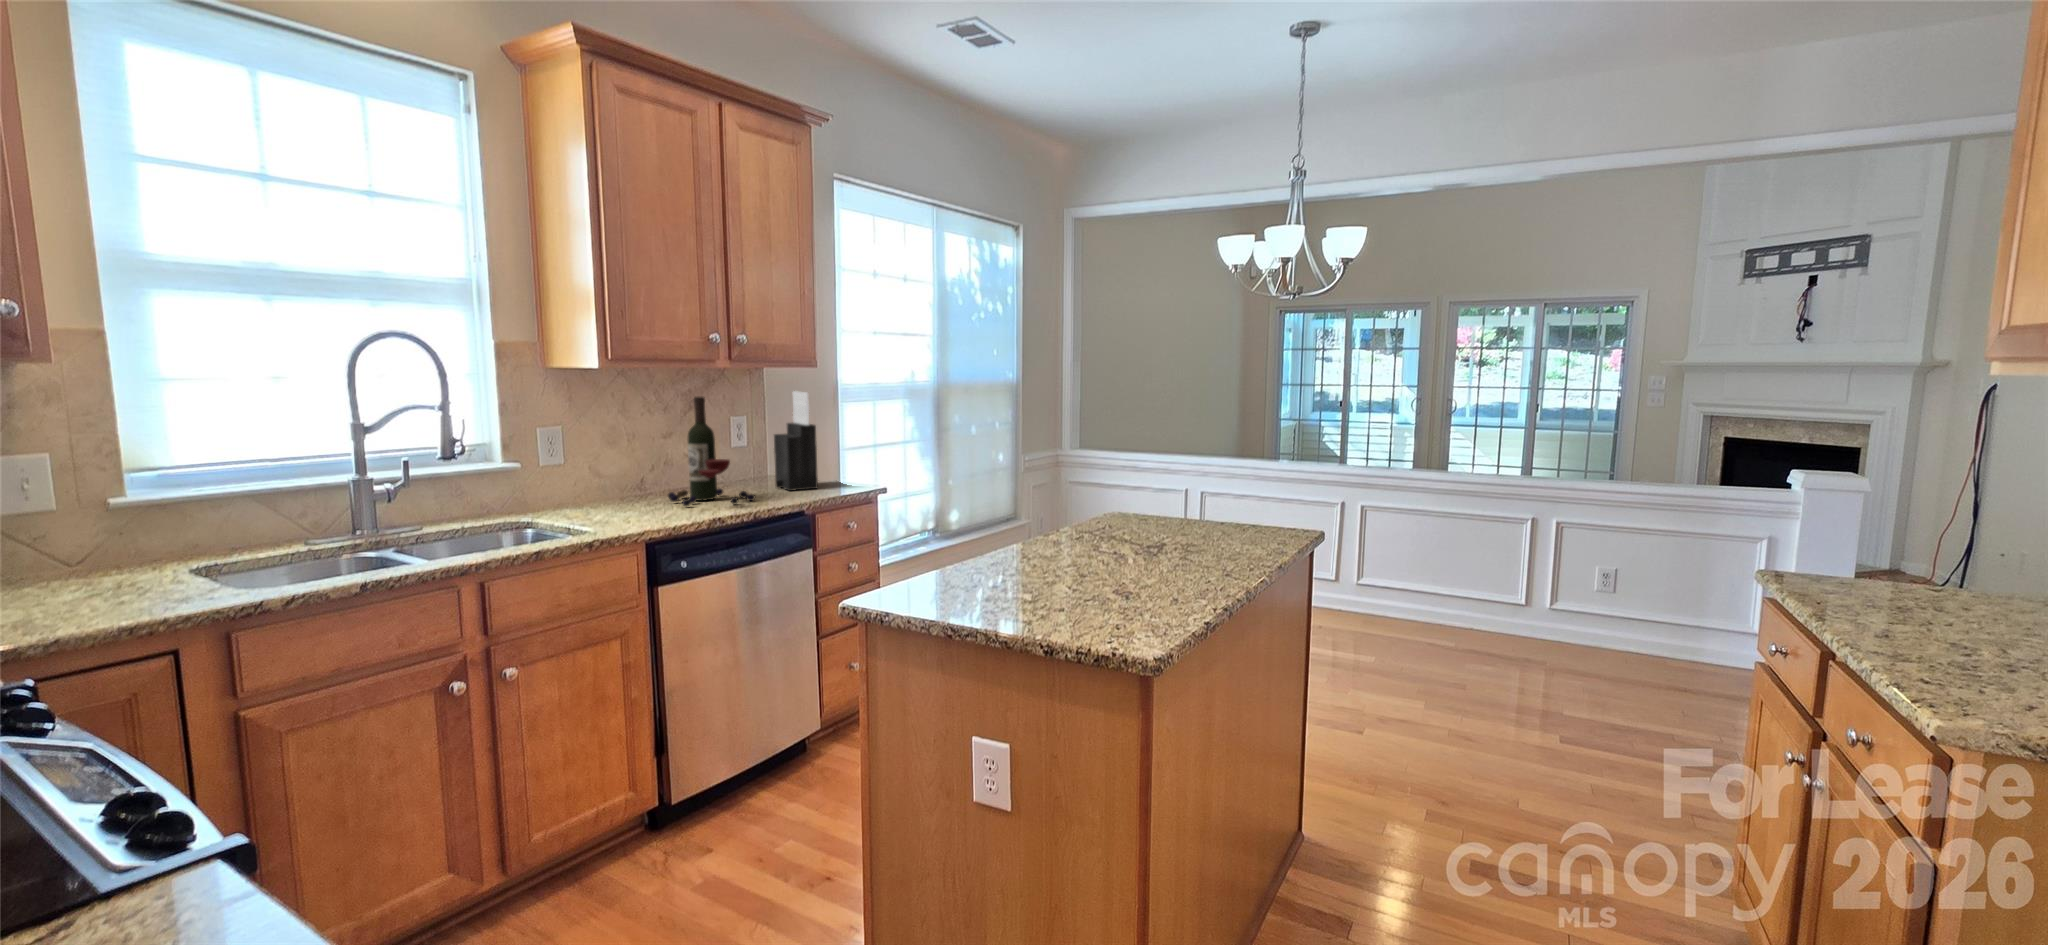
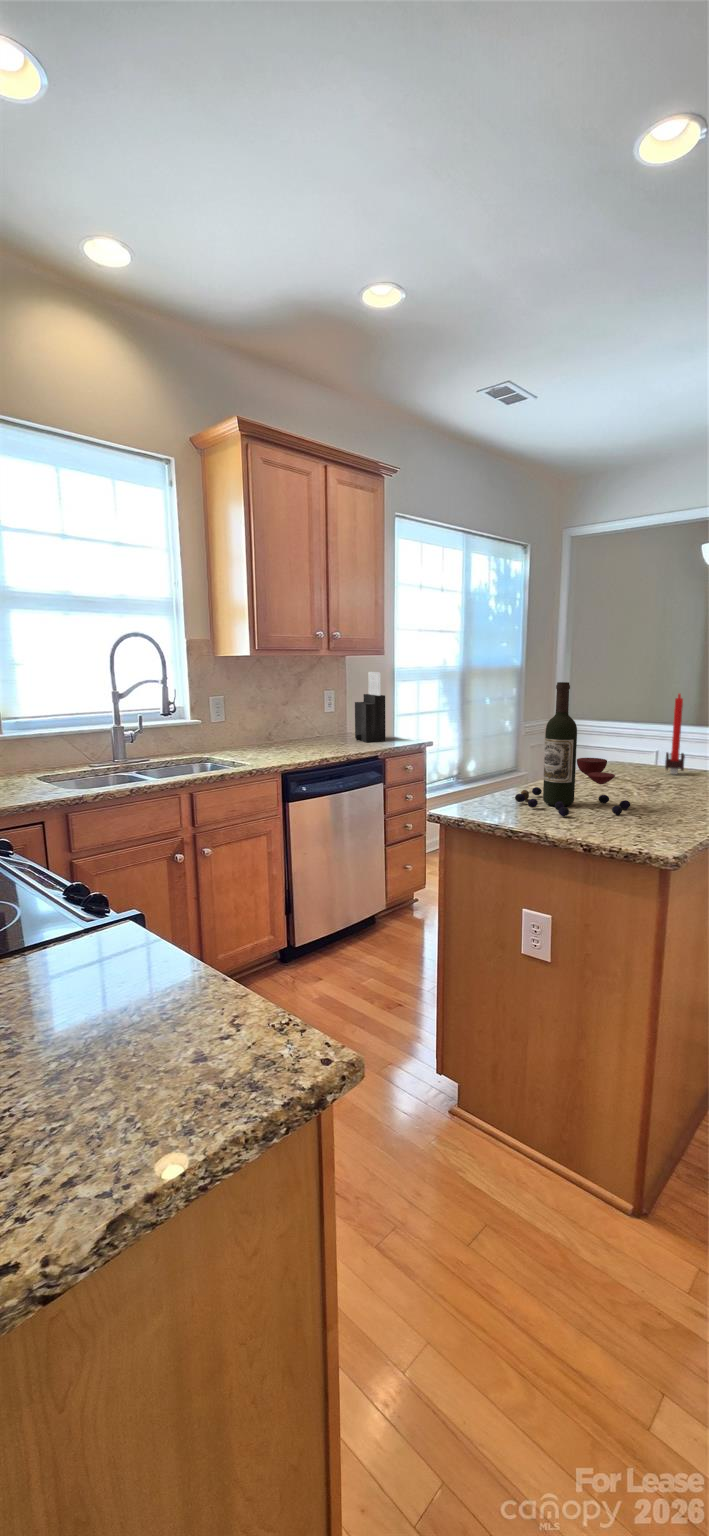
wine bottle: present [668,397,755,506] -> present [515,682,630,816]
candle: none [1173,424,1195,529] -> present [665,694,685,774]

